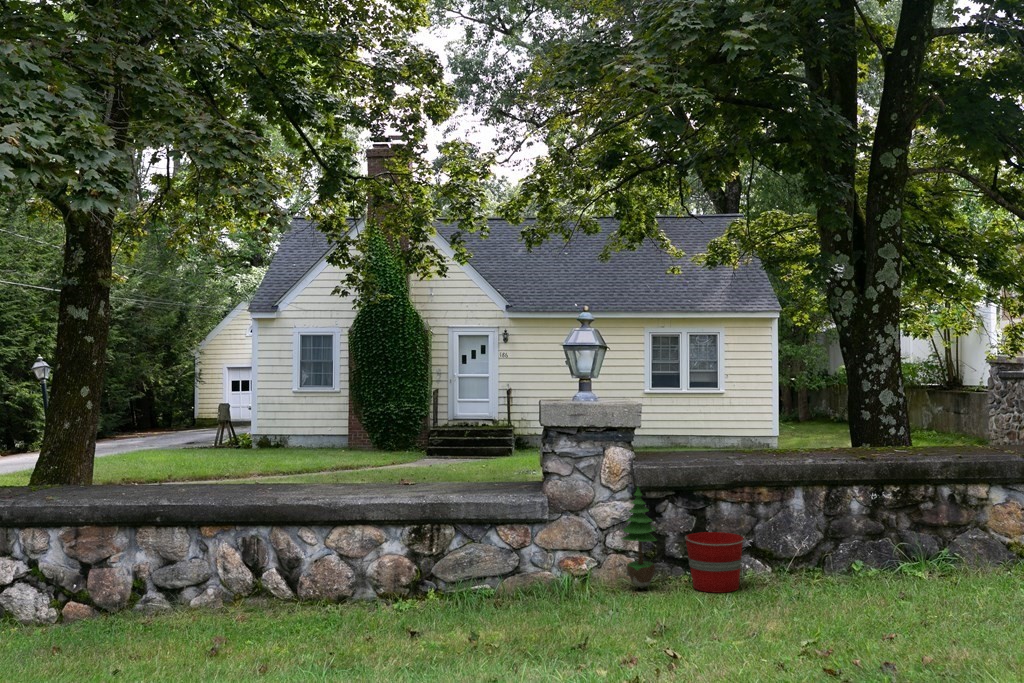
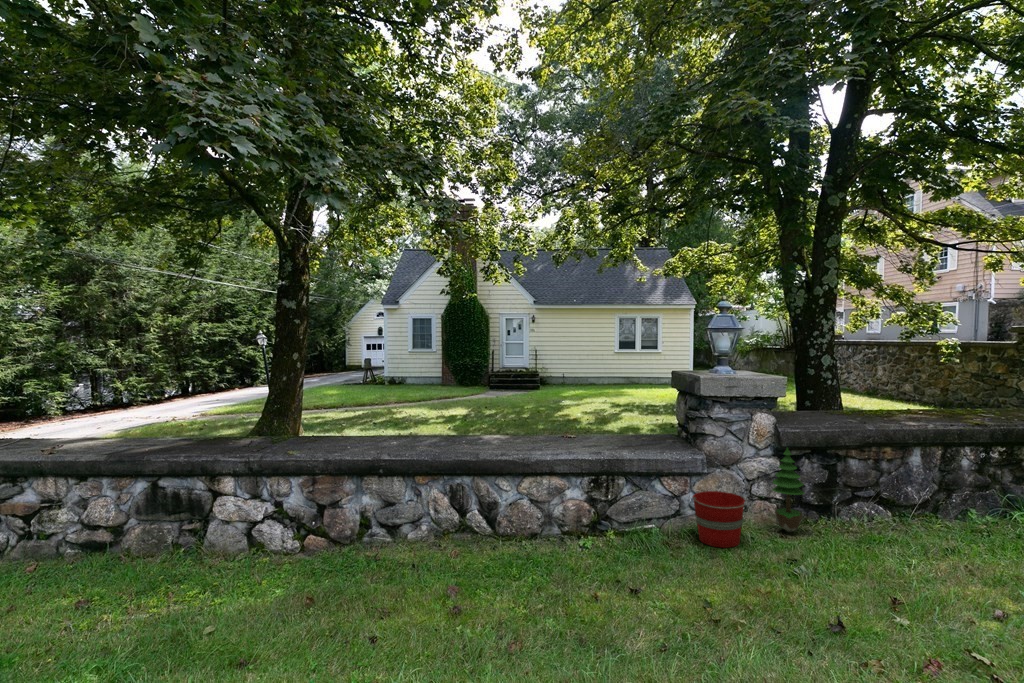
bucket: present [685,532,744,593] -> present [692,491,746,548]

